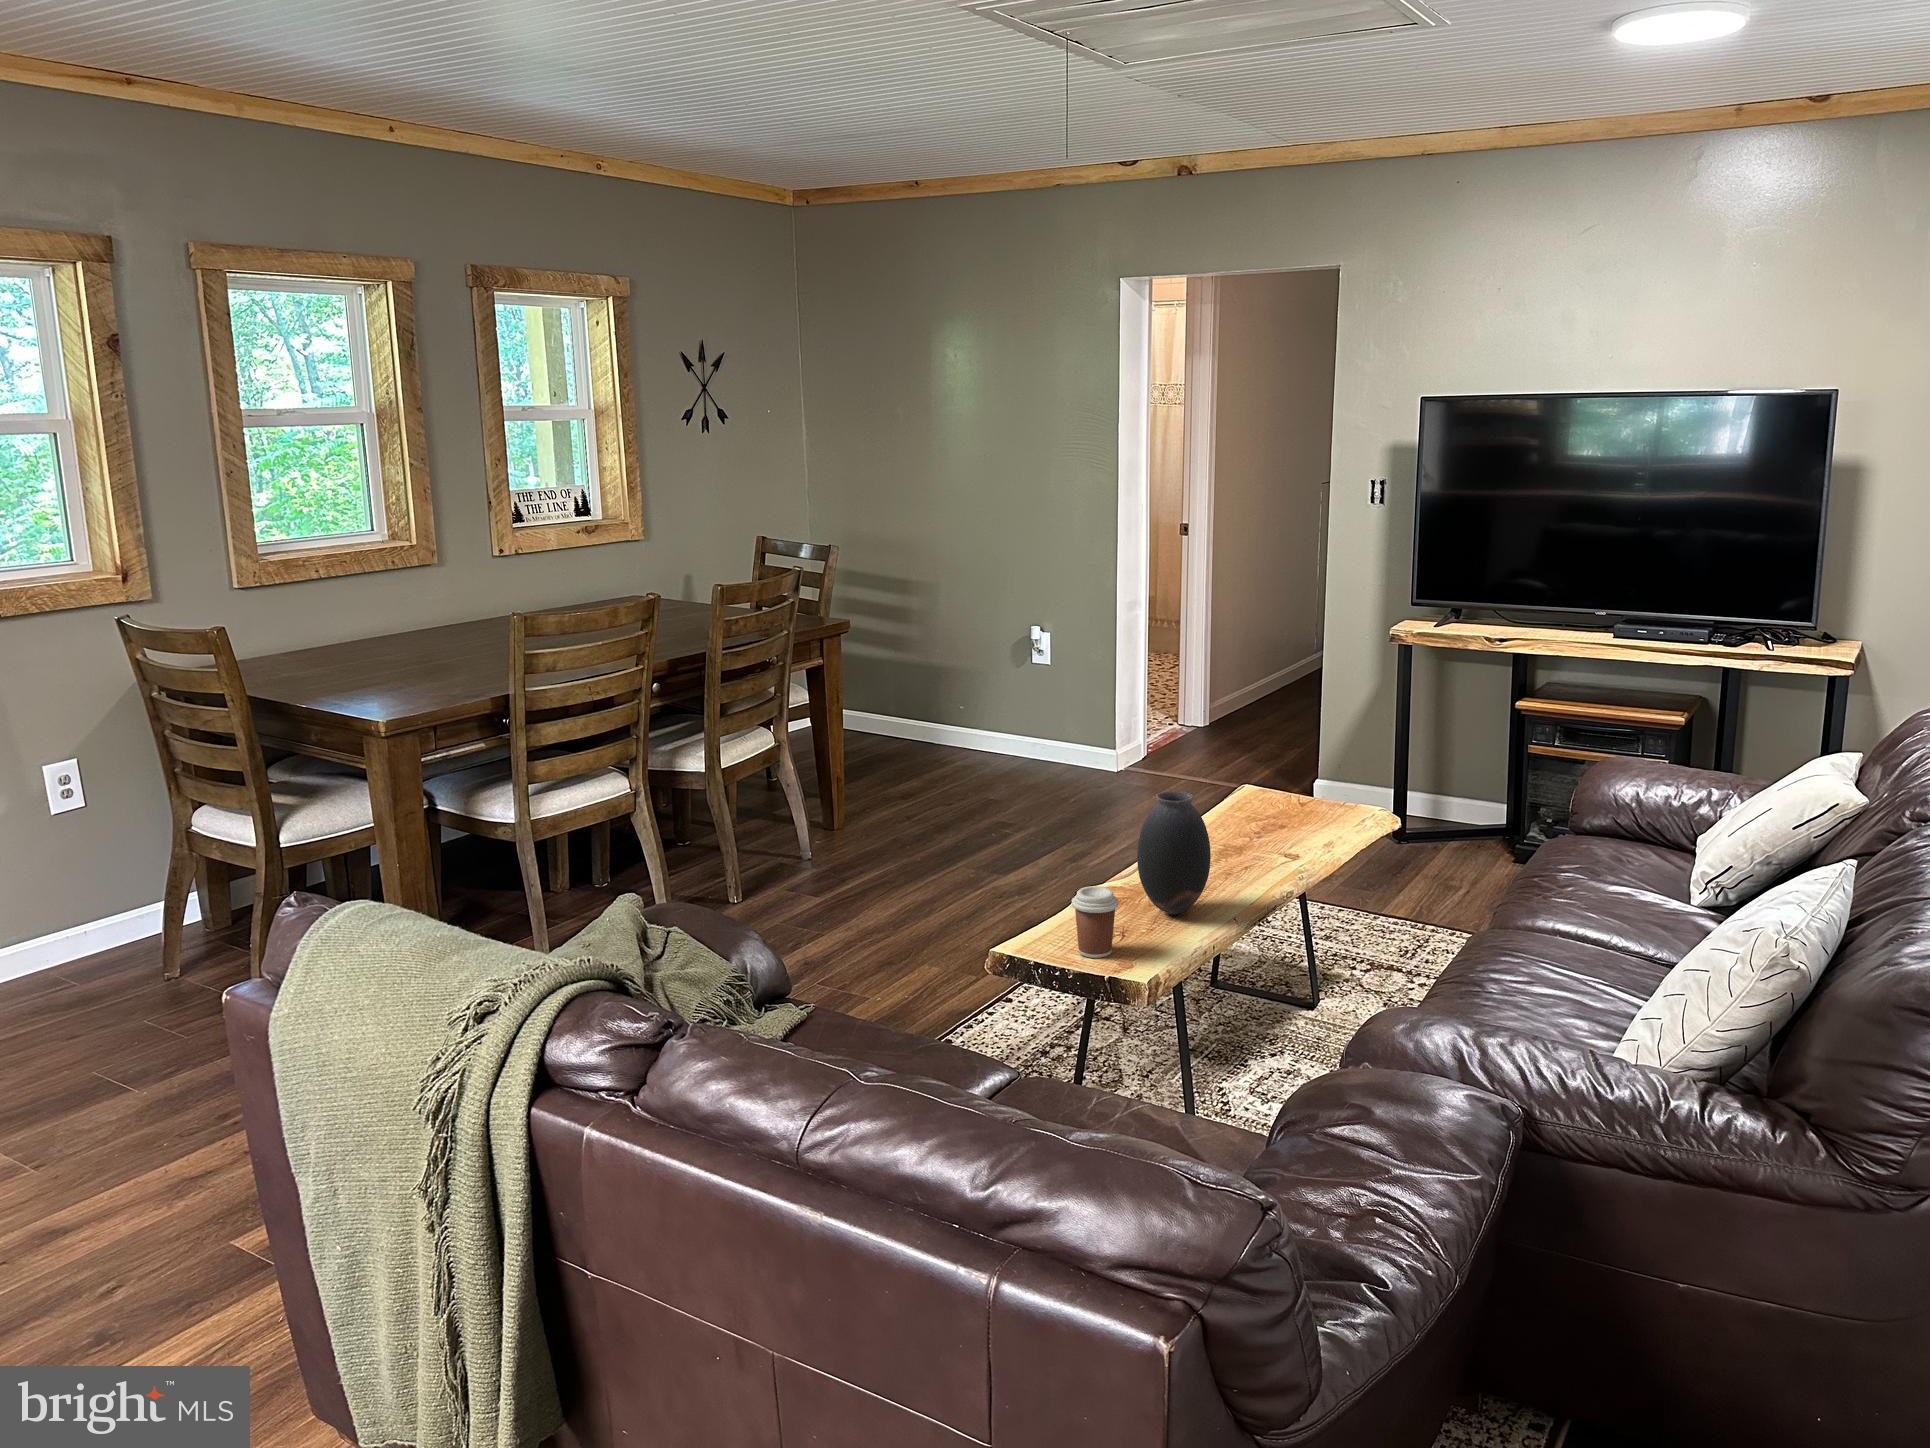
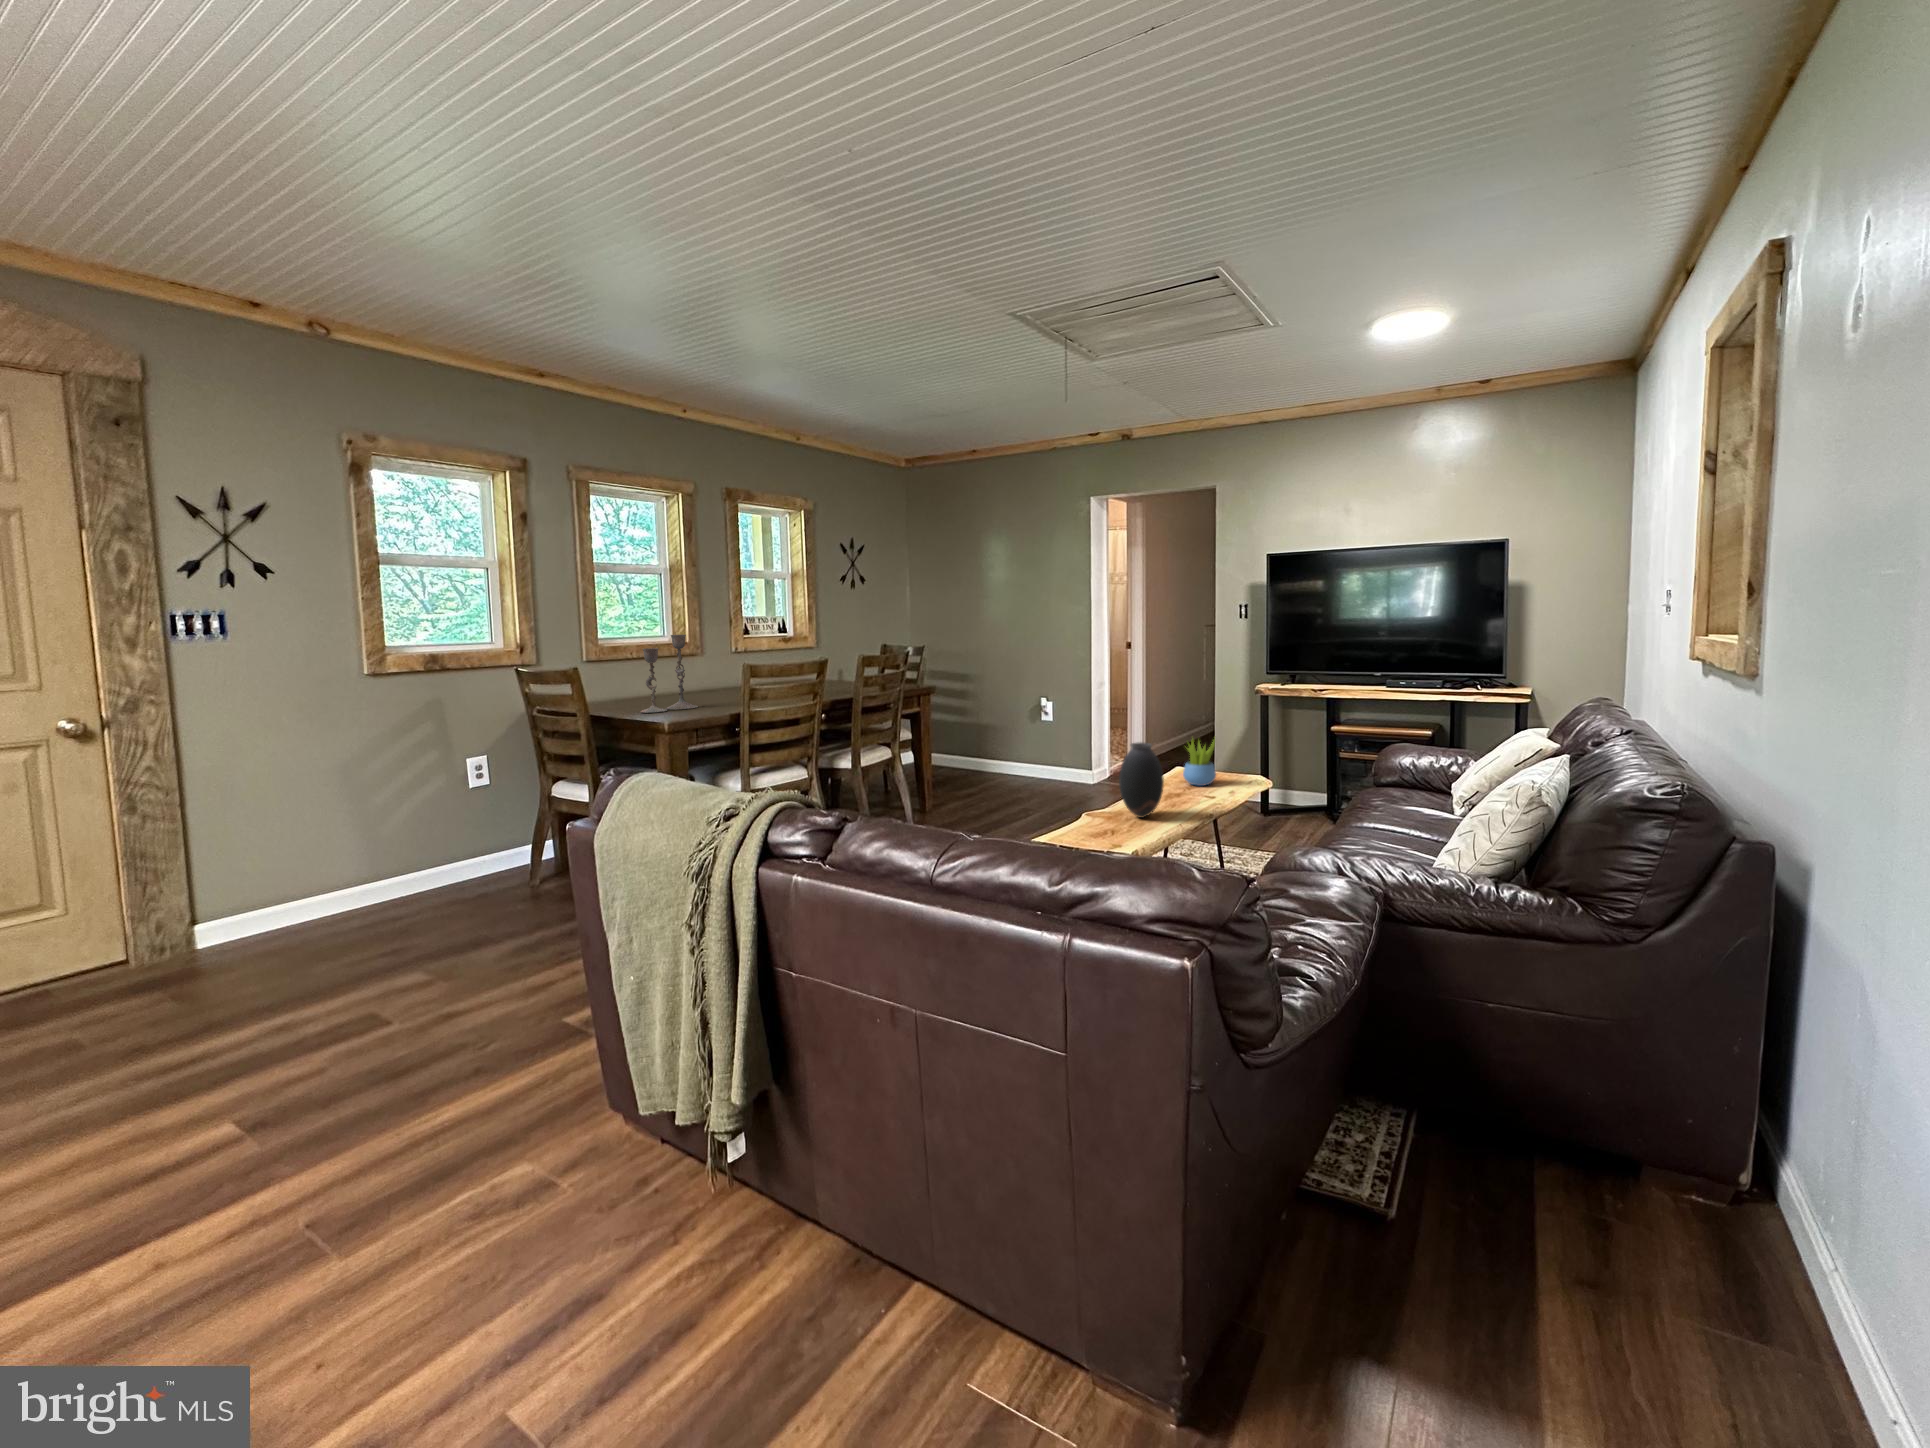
candlestick: none [331,554,432,693] -> present [641,635,698,713]
succulent plant: none [1252,759,1308,842] -> present [1183,740,1216,786]
coffee cup: present [1072,886,1119,958] -> none [1082,795,1111,837]

